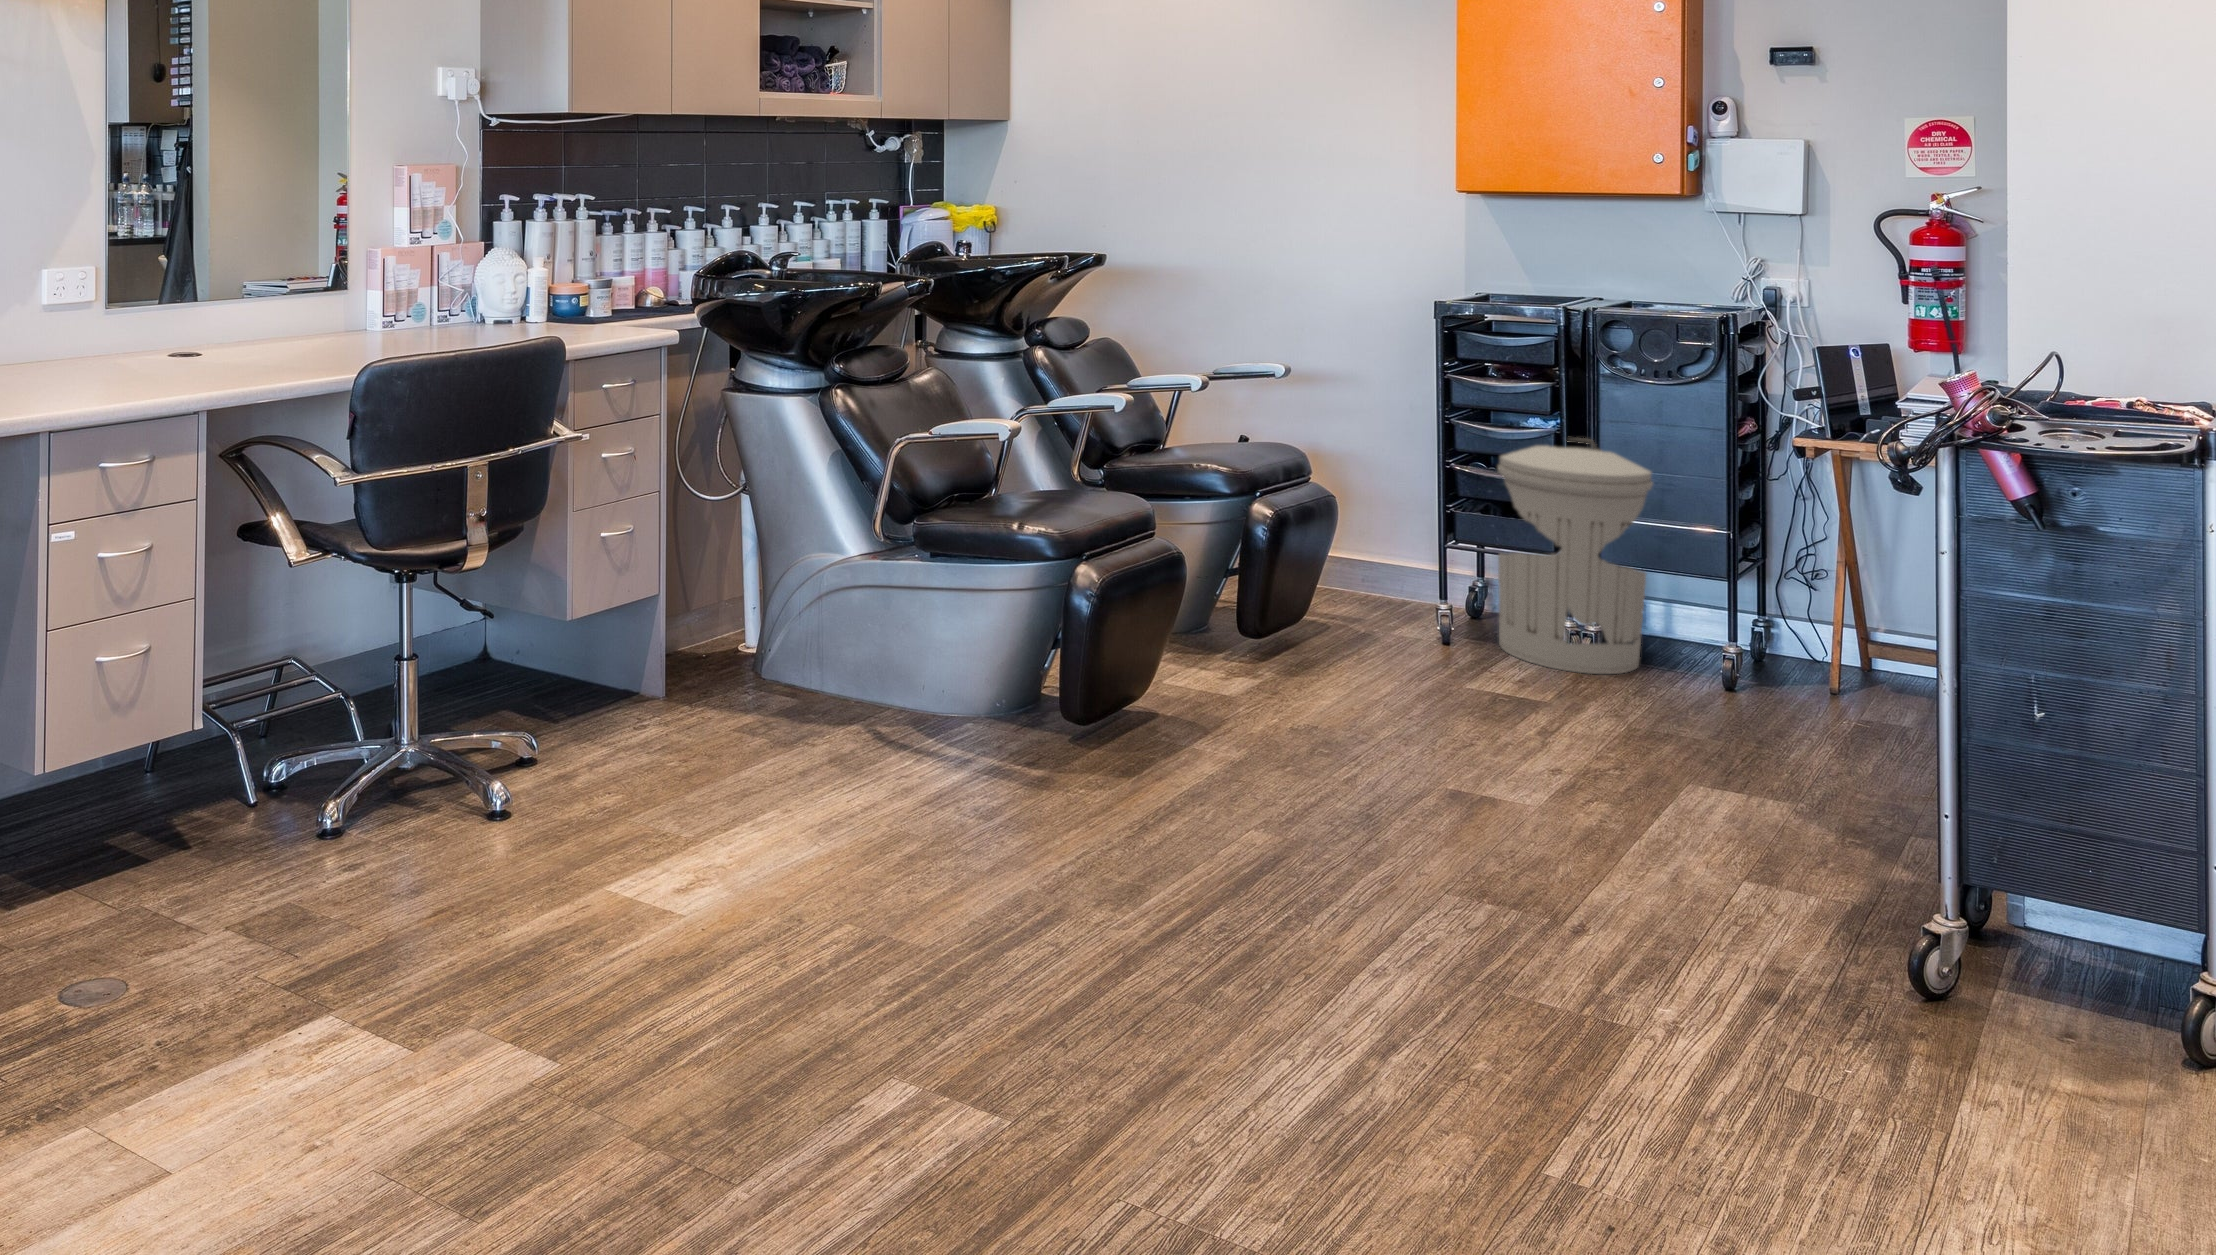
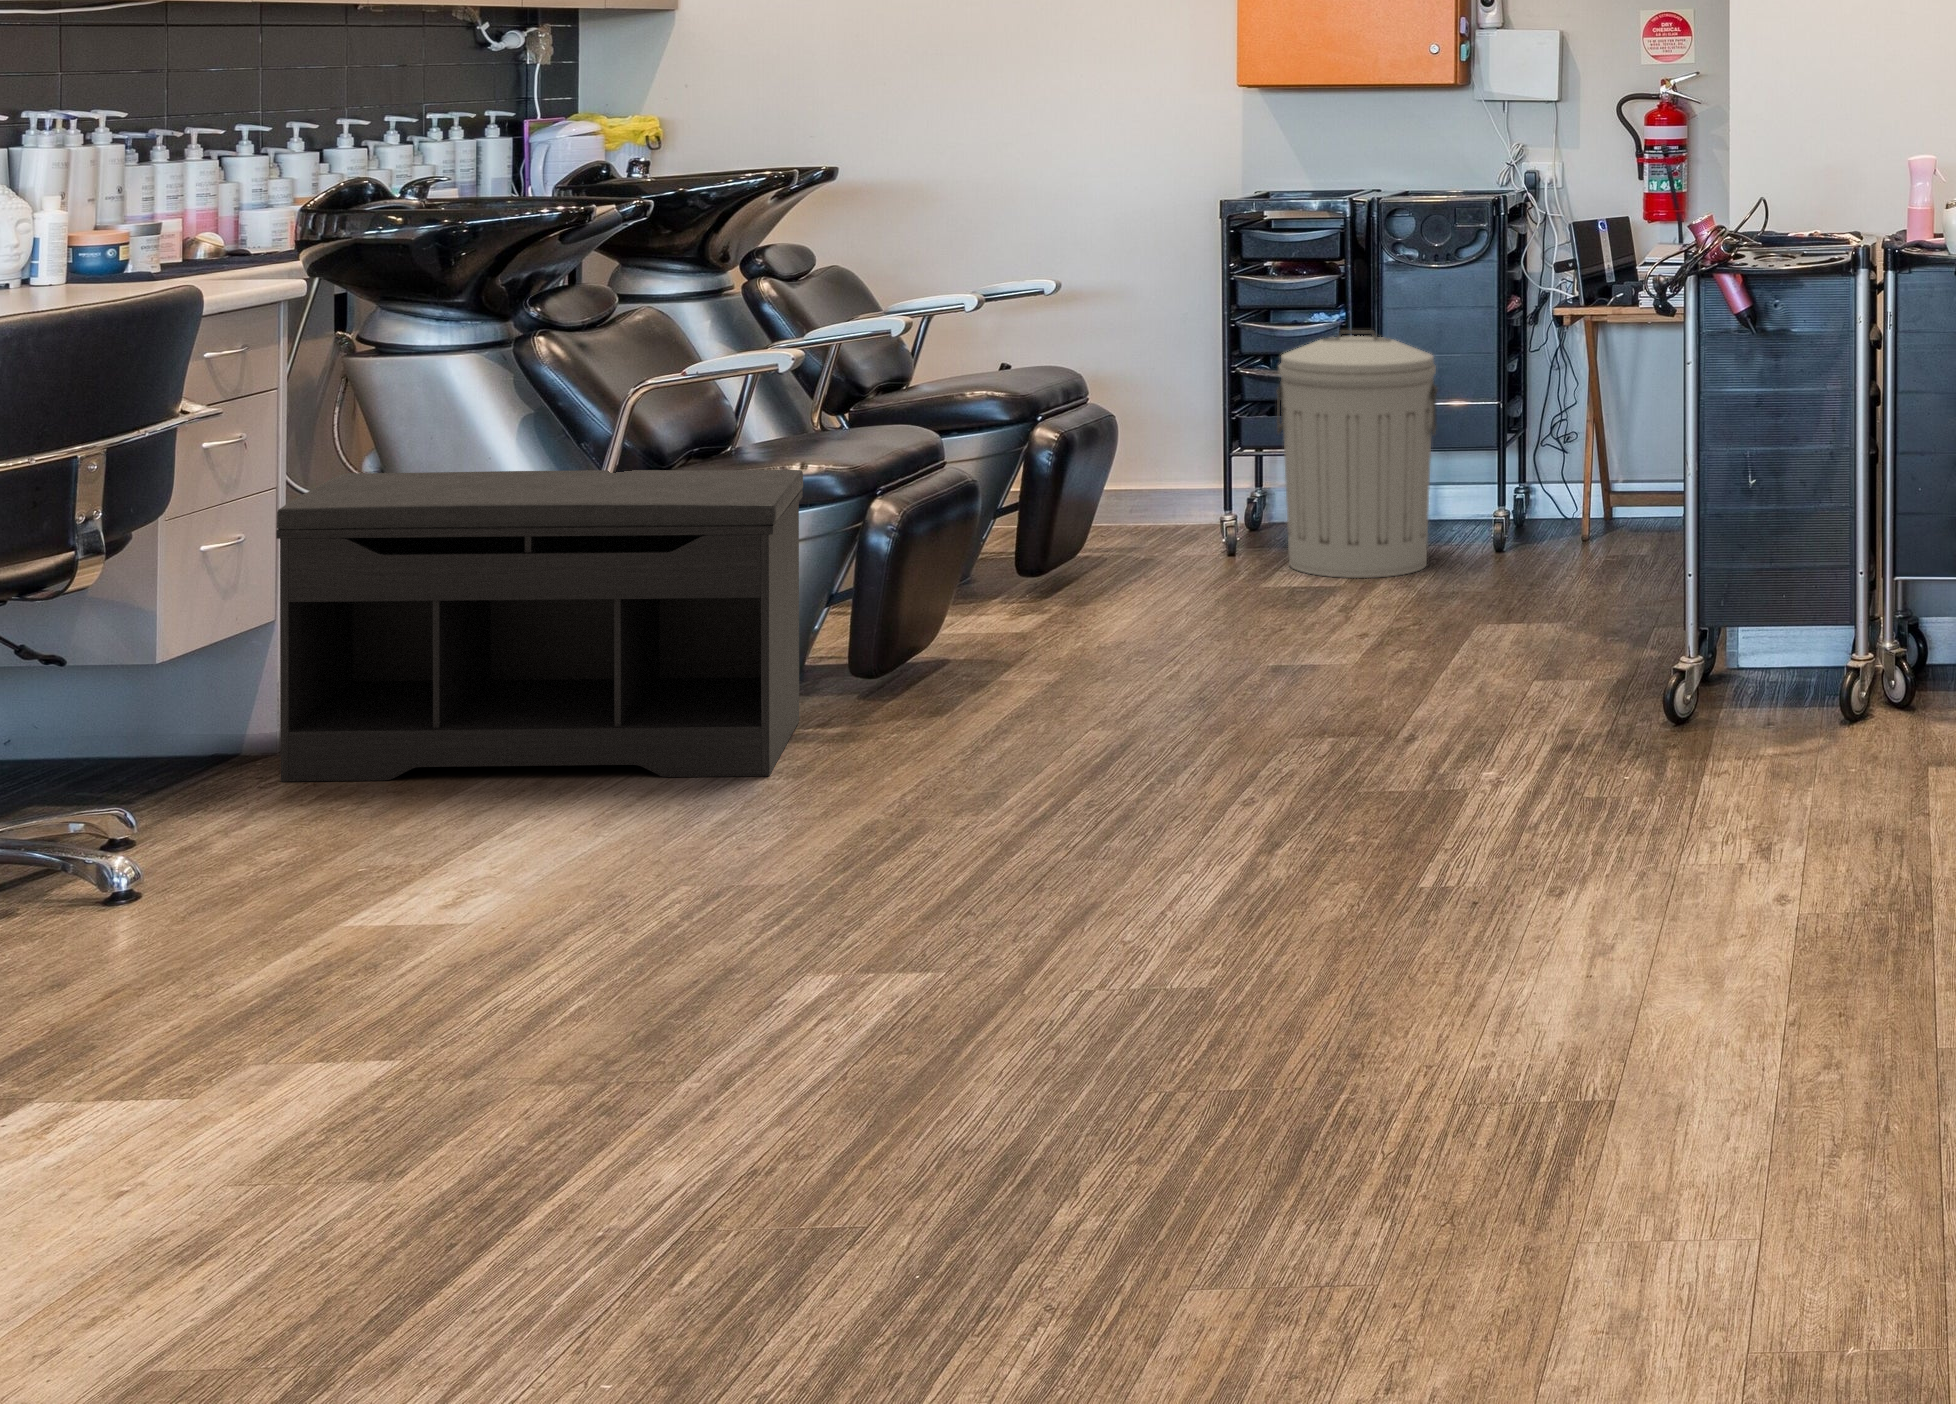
bench: none [516,482,973,827] -> present [276,470,803,782]

